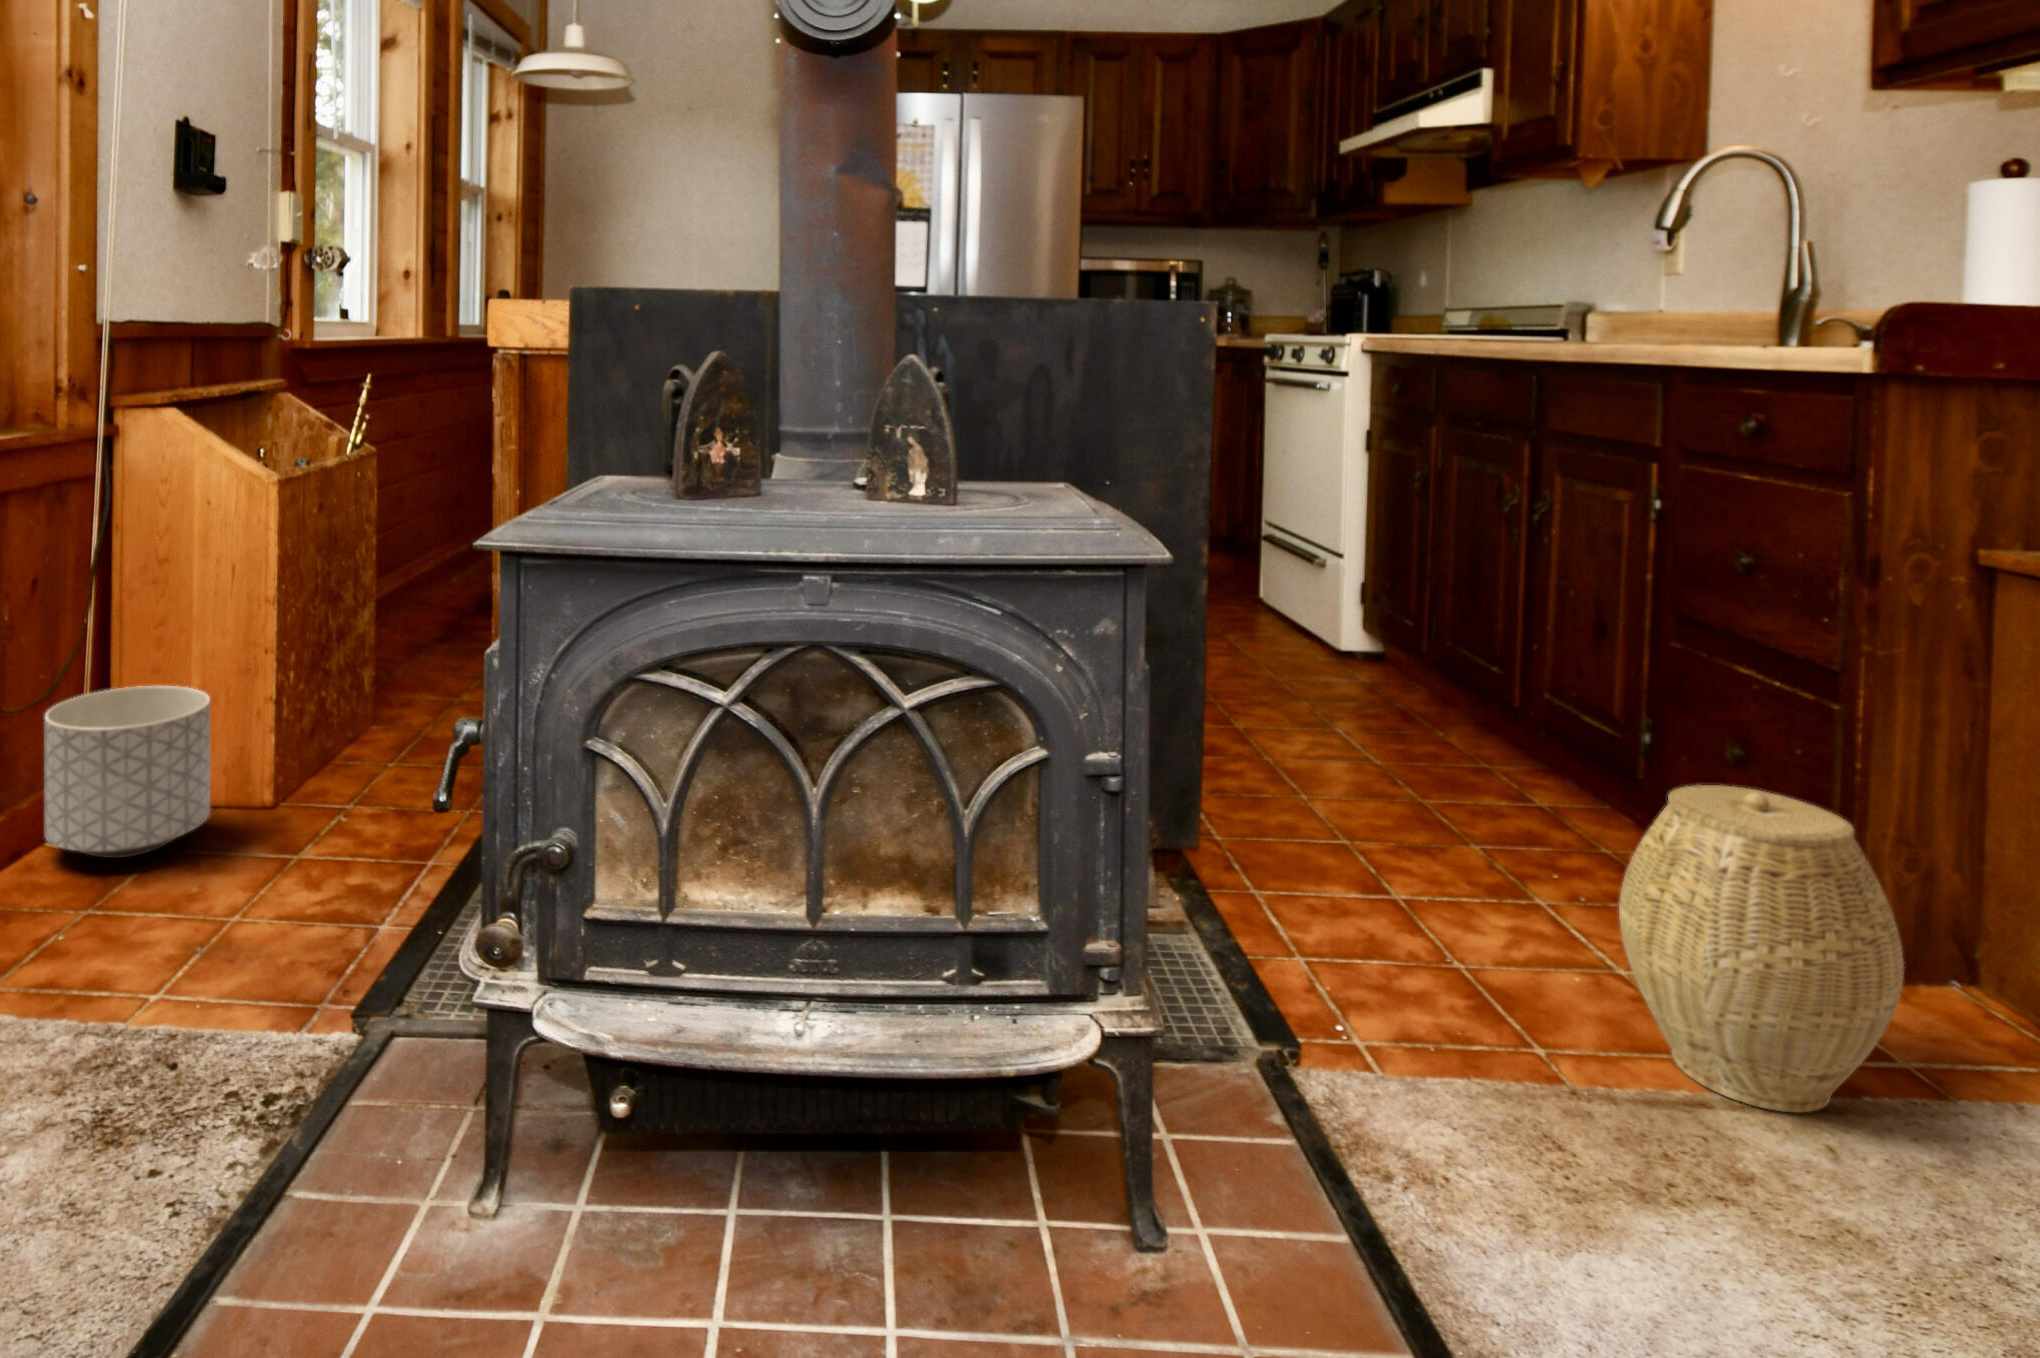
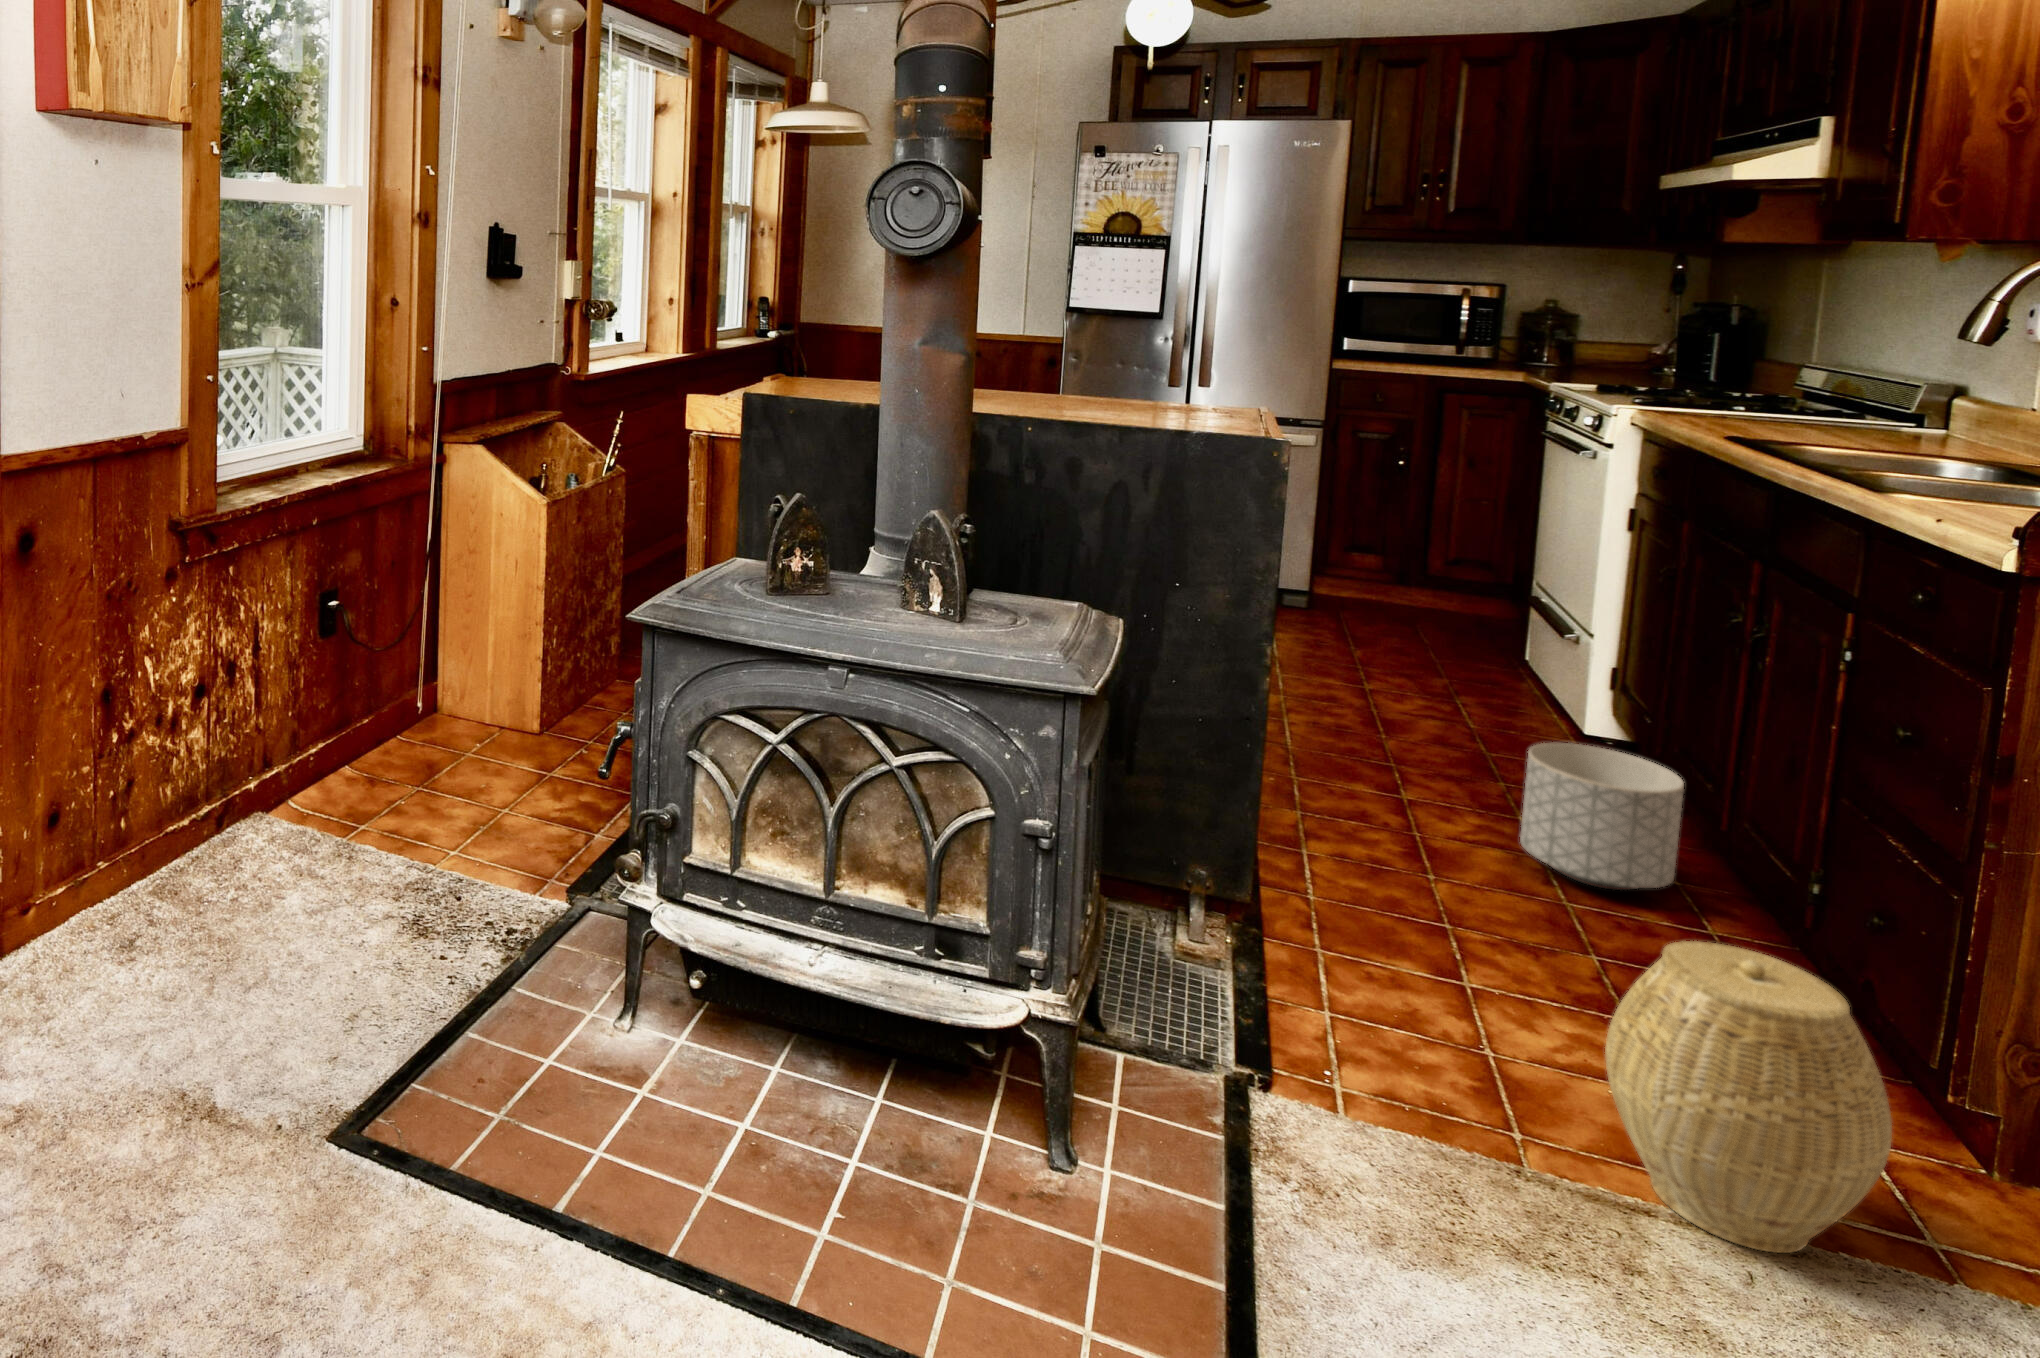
planter: present [44,686,210,858] -> present [1520,743,1684,890]

